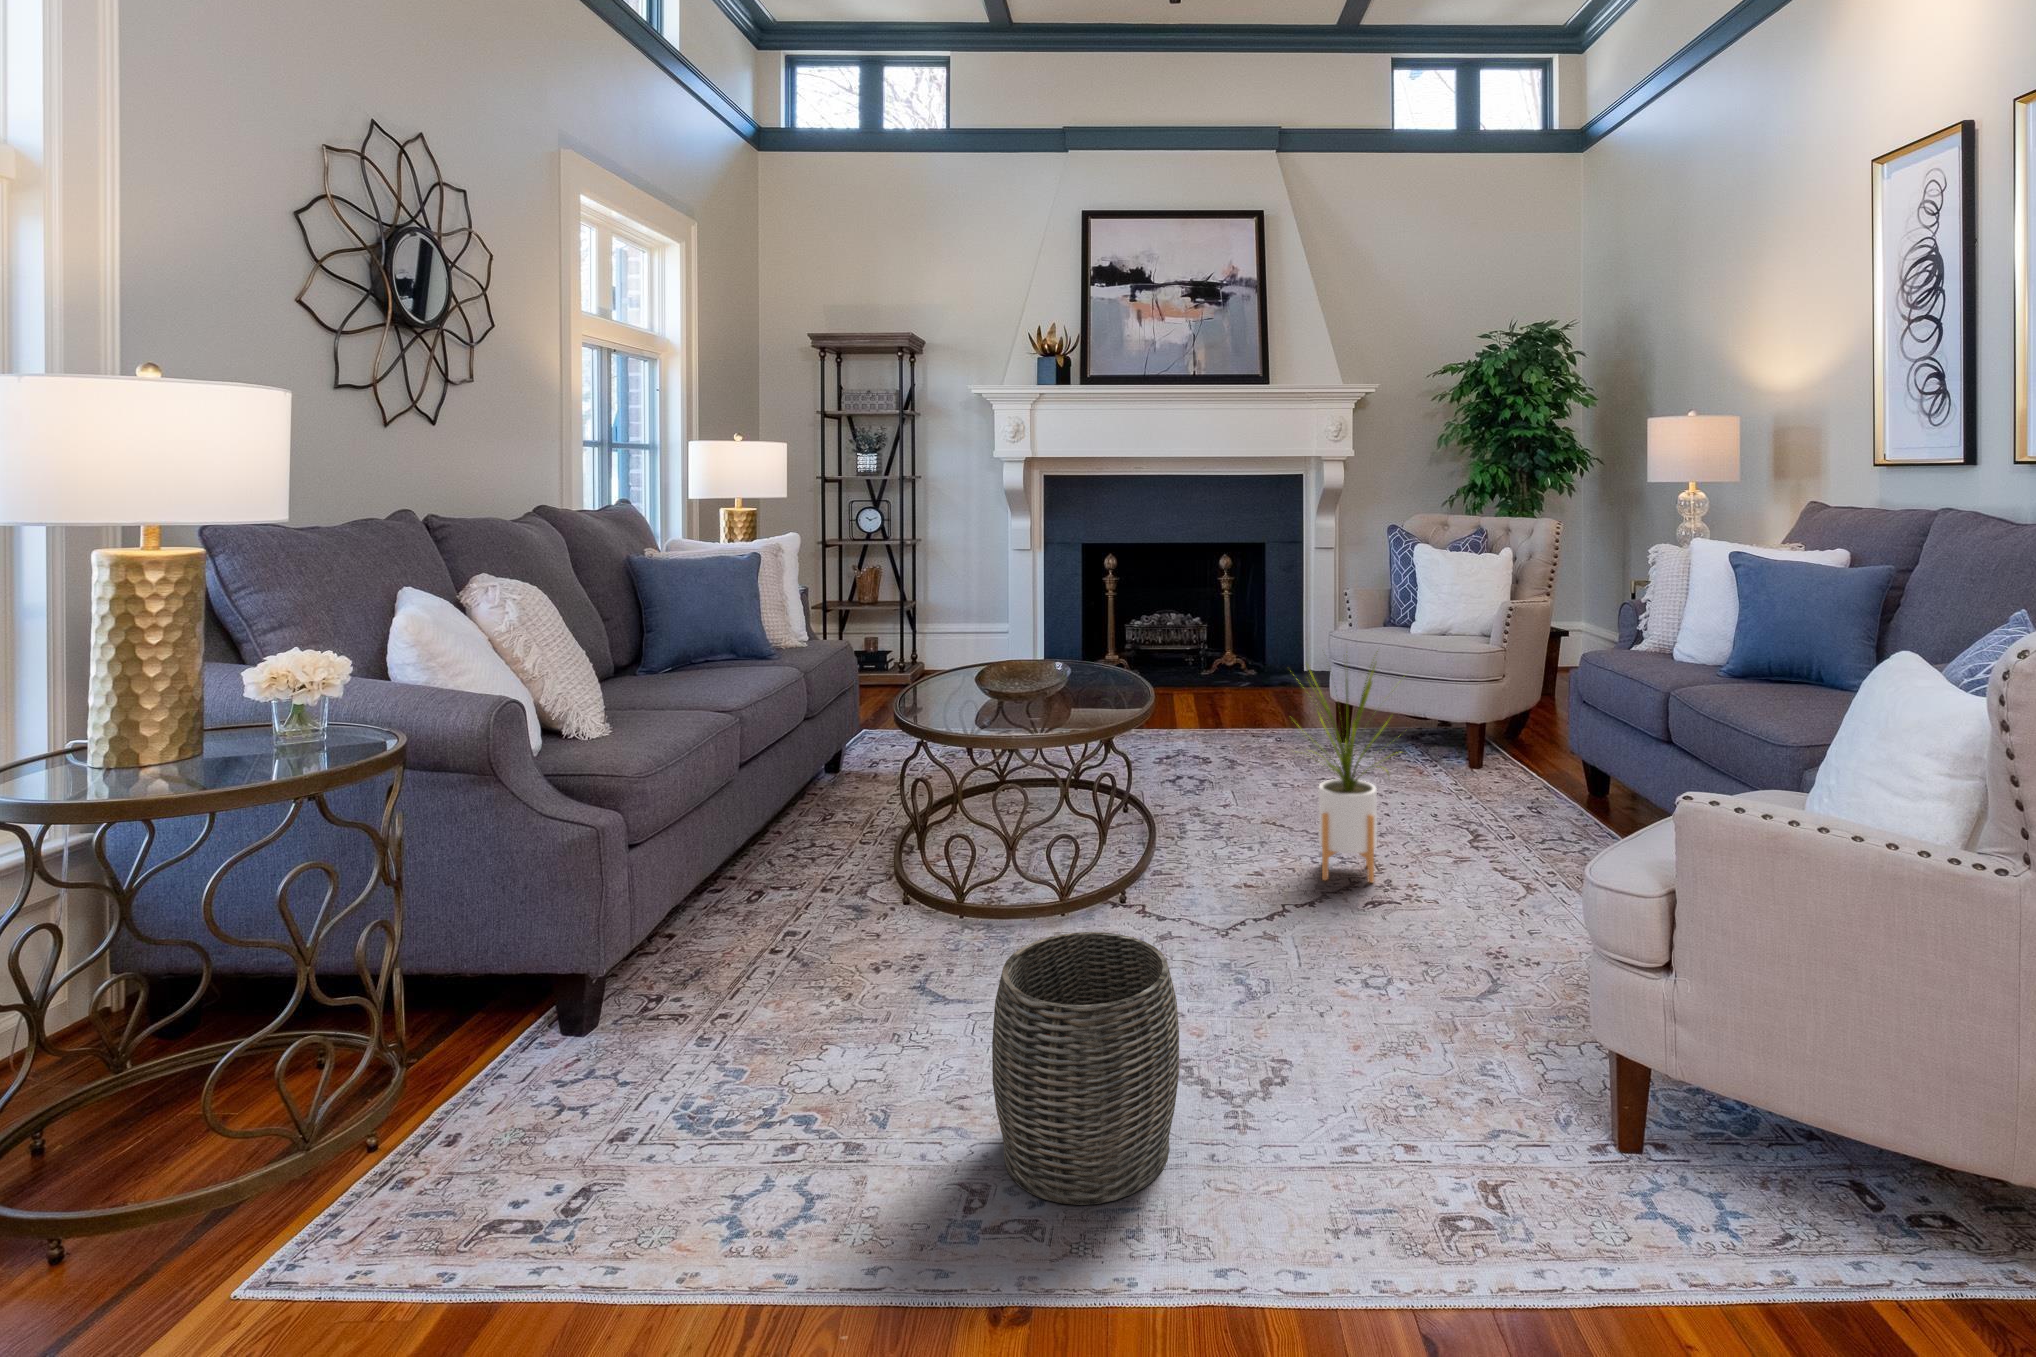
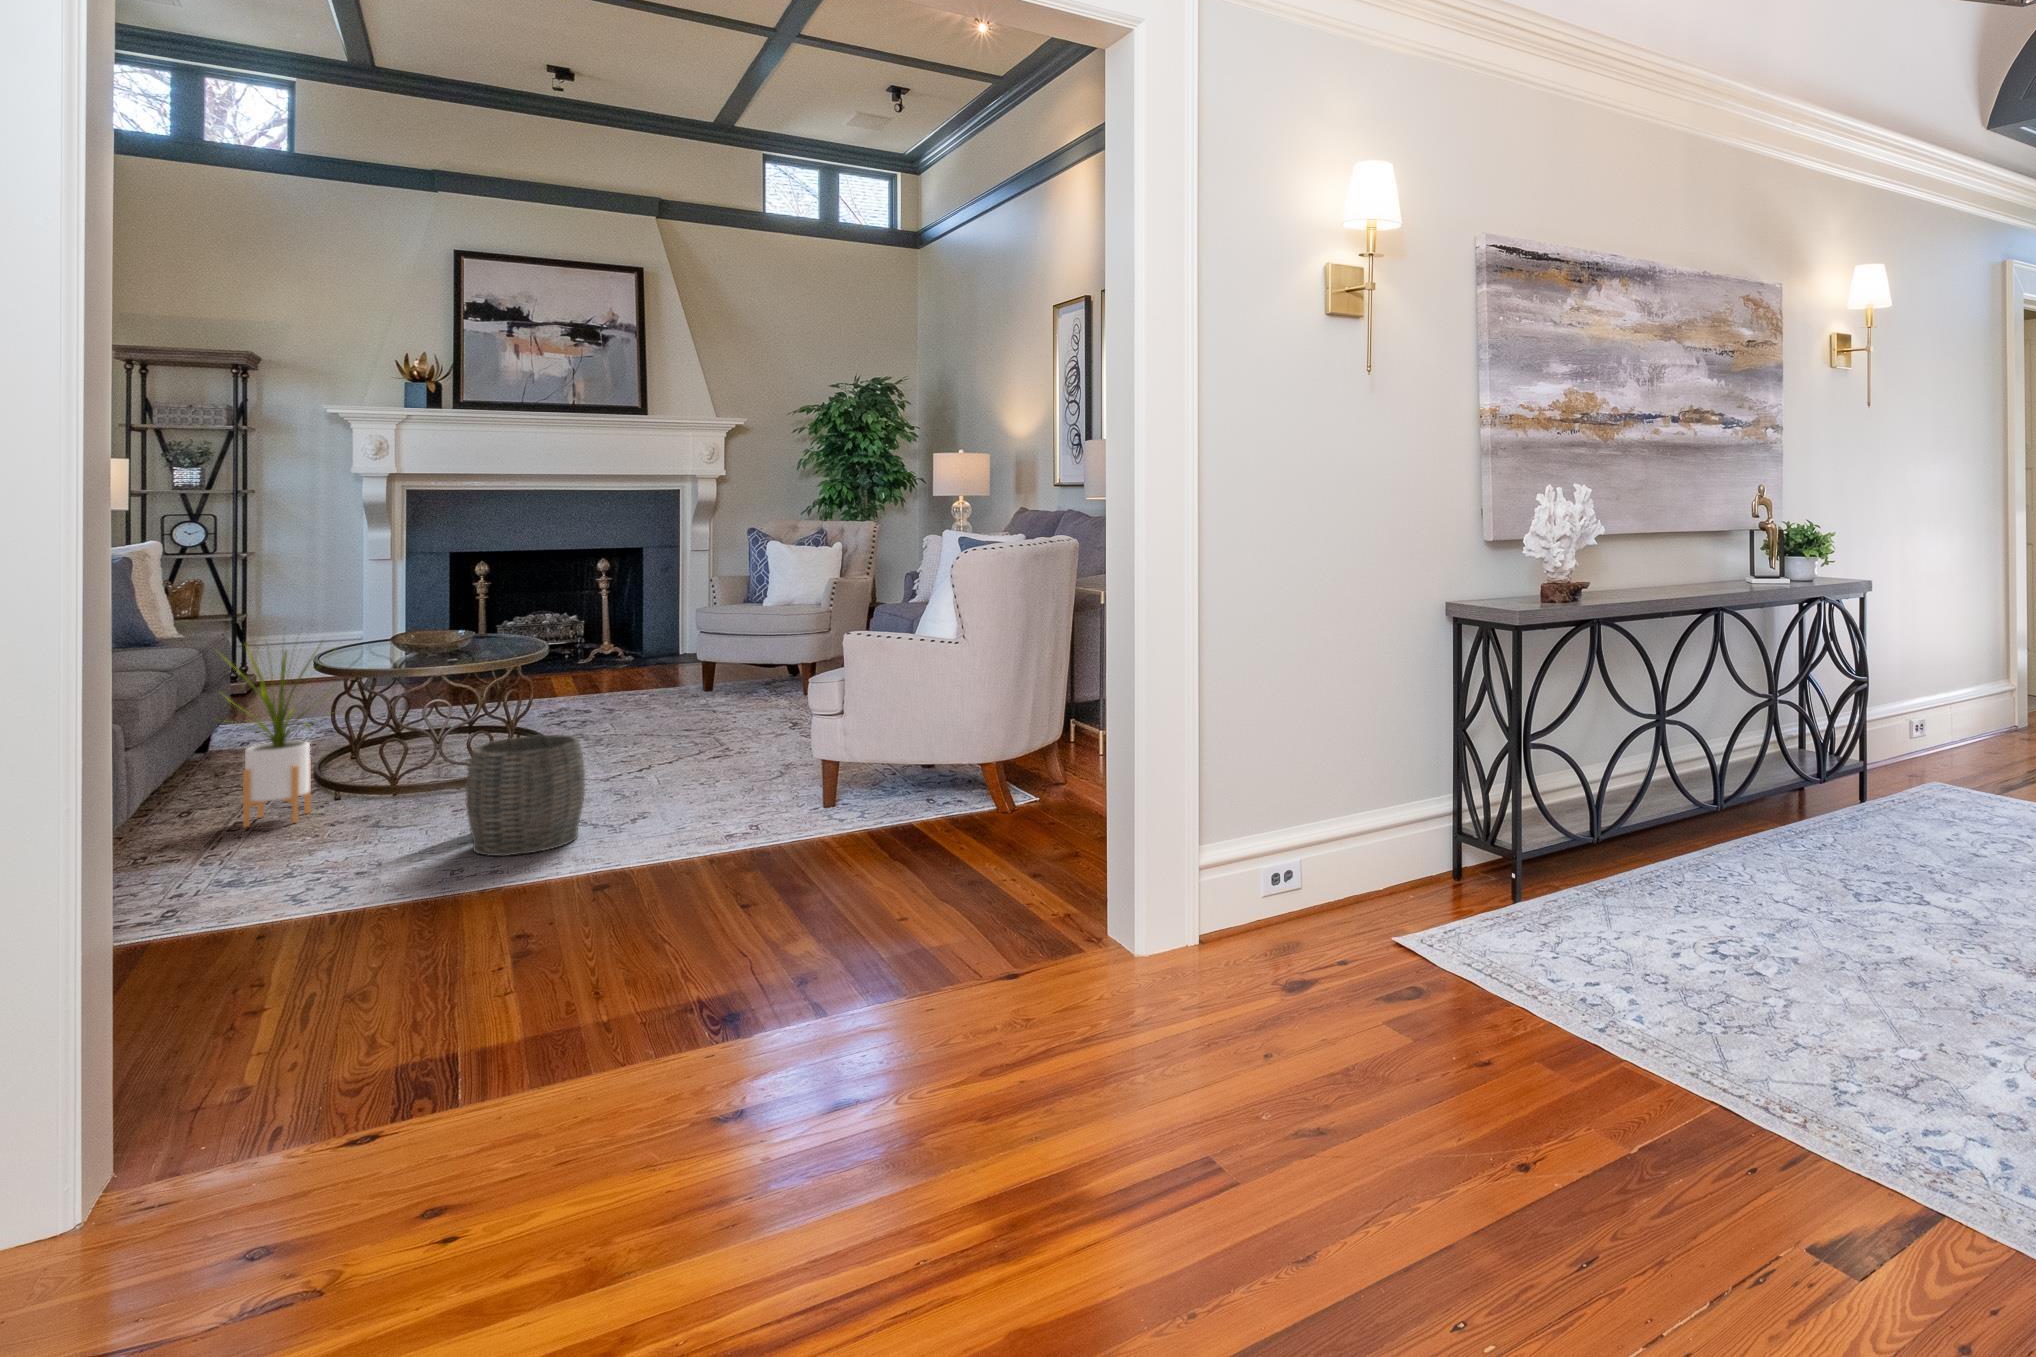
house plant: present [1292,651,1401,883] -> present [220,643,329,828]

